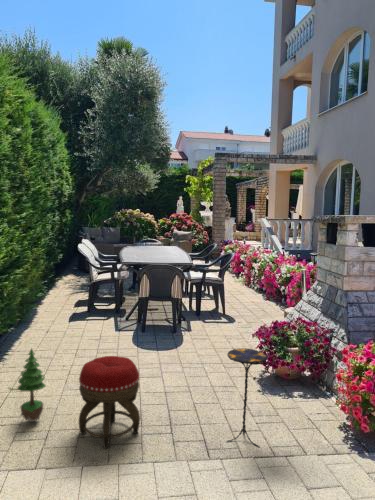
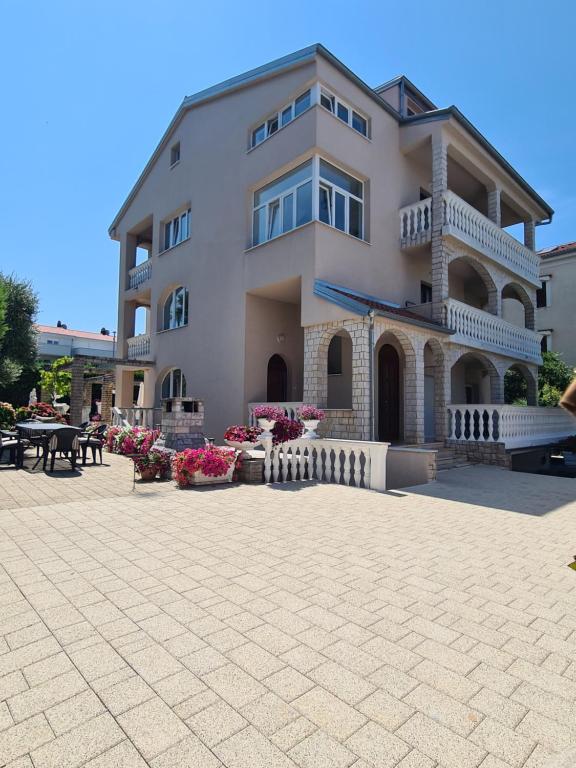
potted tree: present [18,349,46,422] -> none [14,463,30,503]
footstool: present [79,356,140,449] -> none [53,464,84,501]

